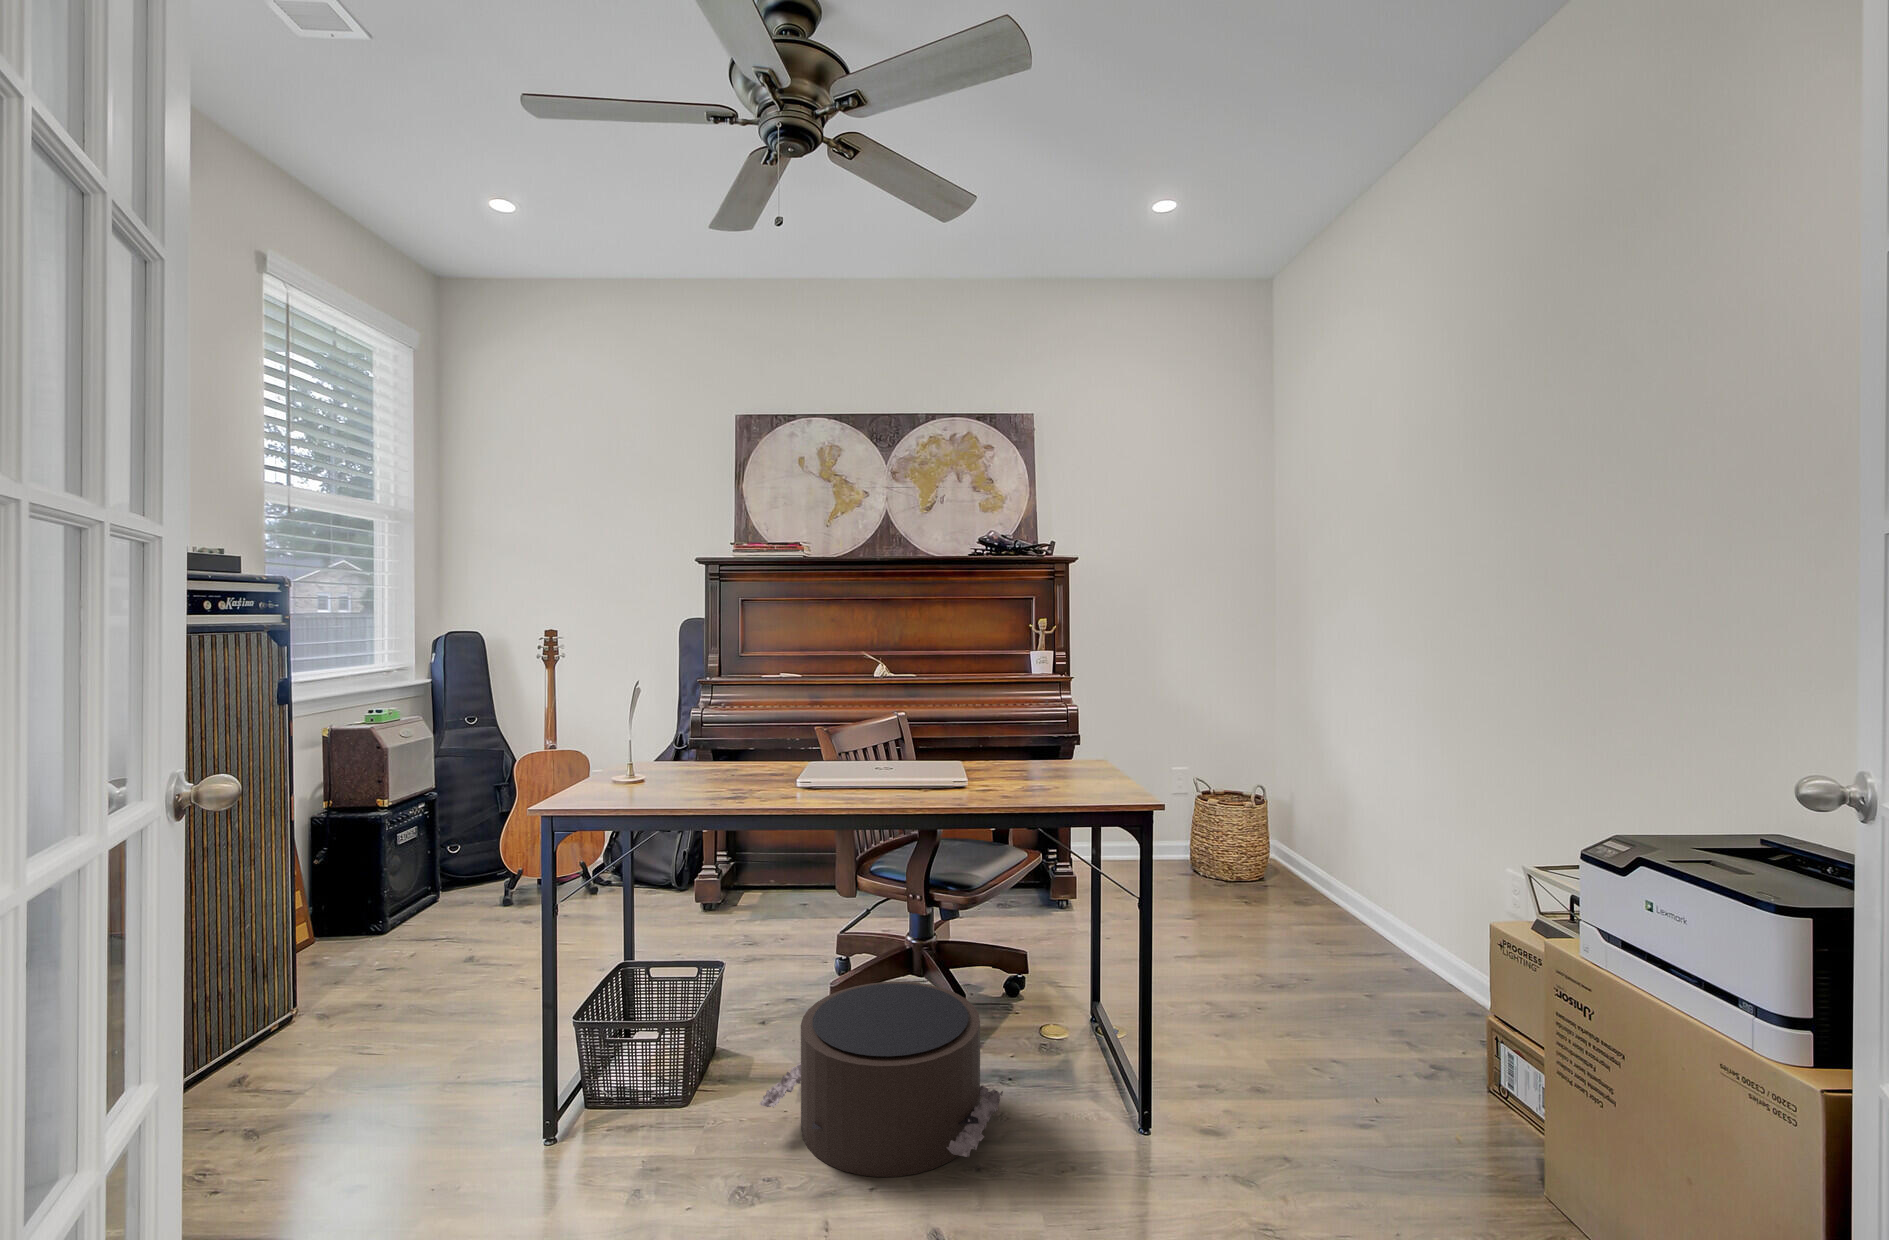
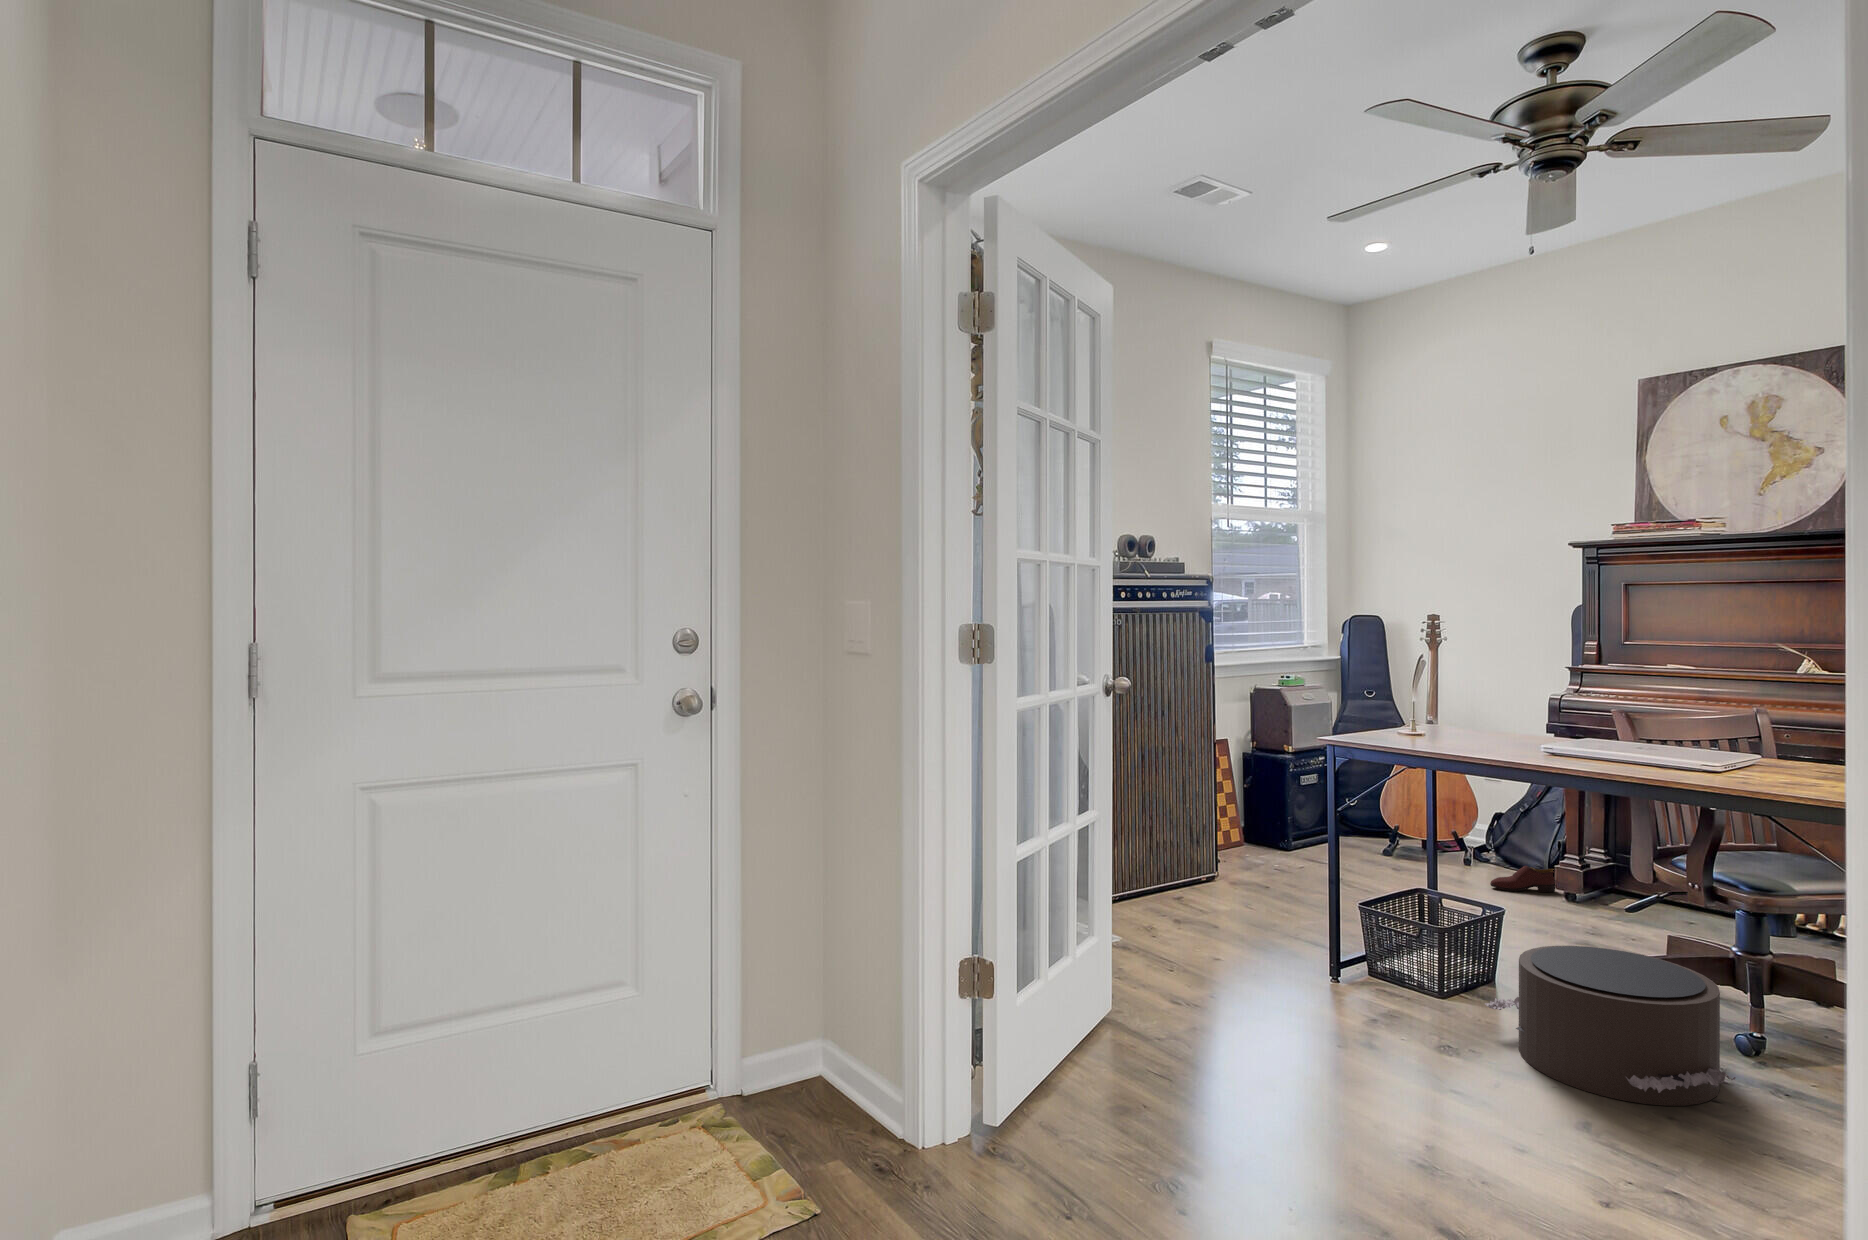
shoe: none [635,881,693,915] -> present [1490,866,1556,892]

